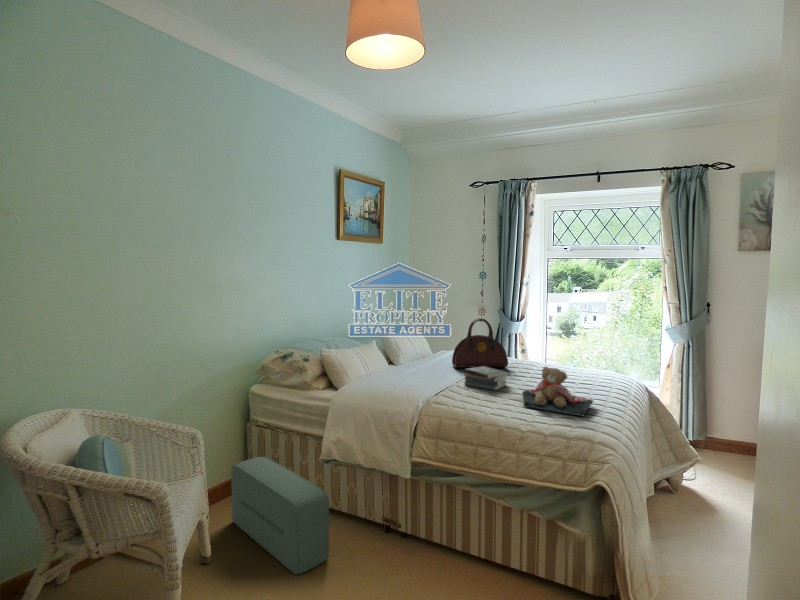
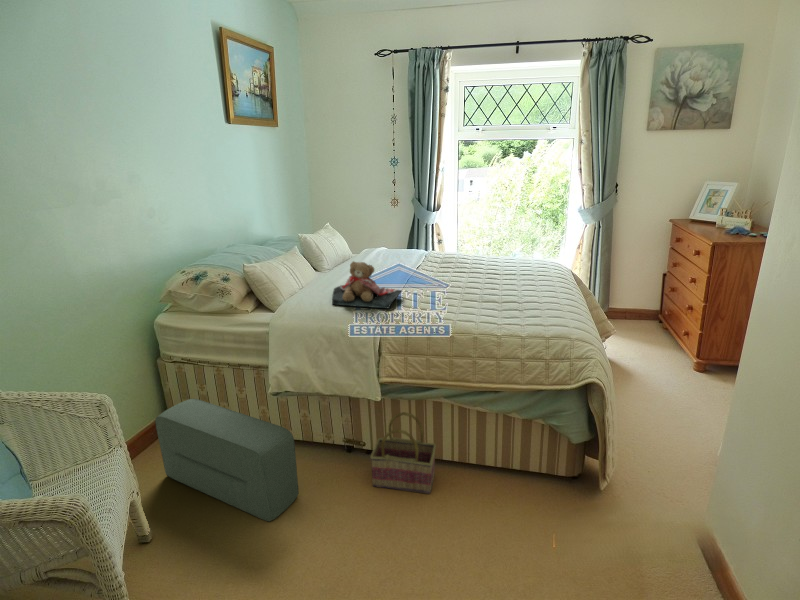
handbag: present [452,318,508,368] -> none [386,213,445,270]
book: present [465,366,507,390] -> none [412,267,458,292]
teddy bear: present [522,367,593,416] -> present [332,261,401,308]
basket: none [395,496,460,584] -> present [371,412,436,494]

